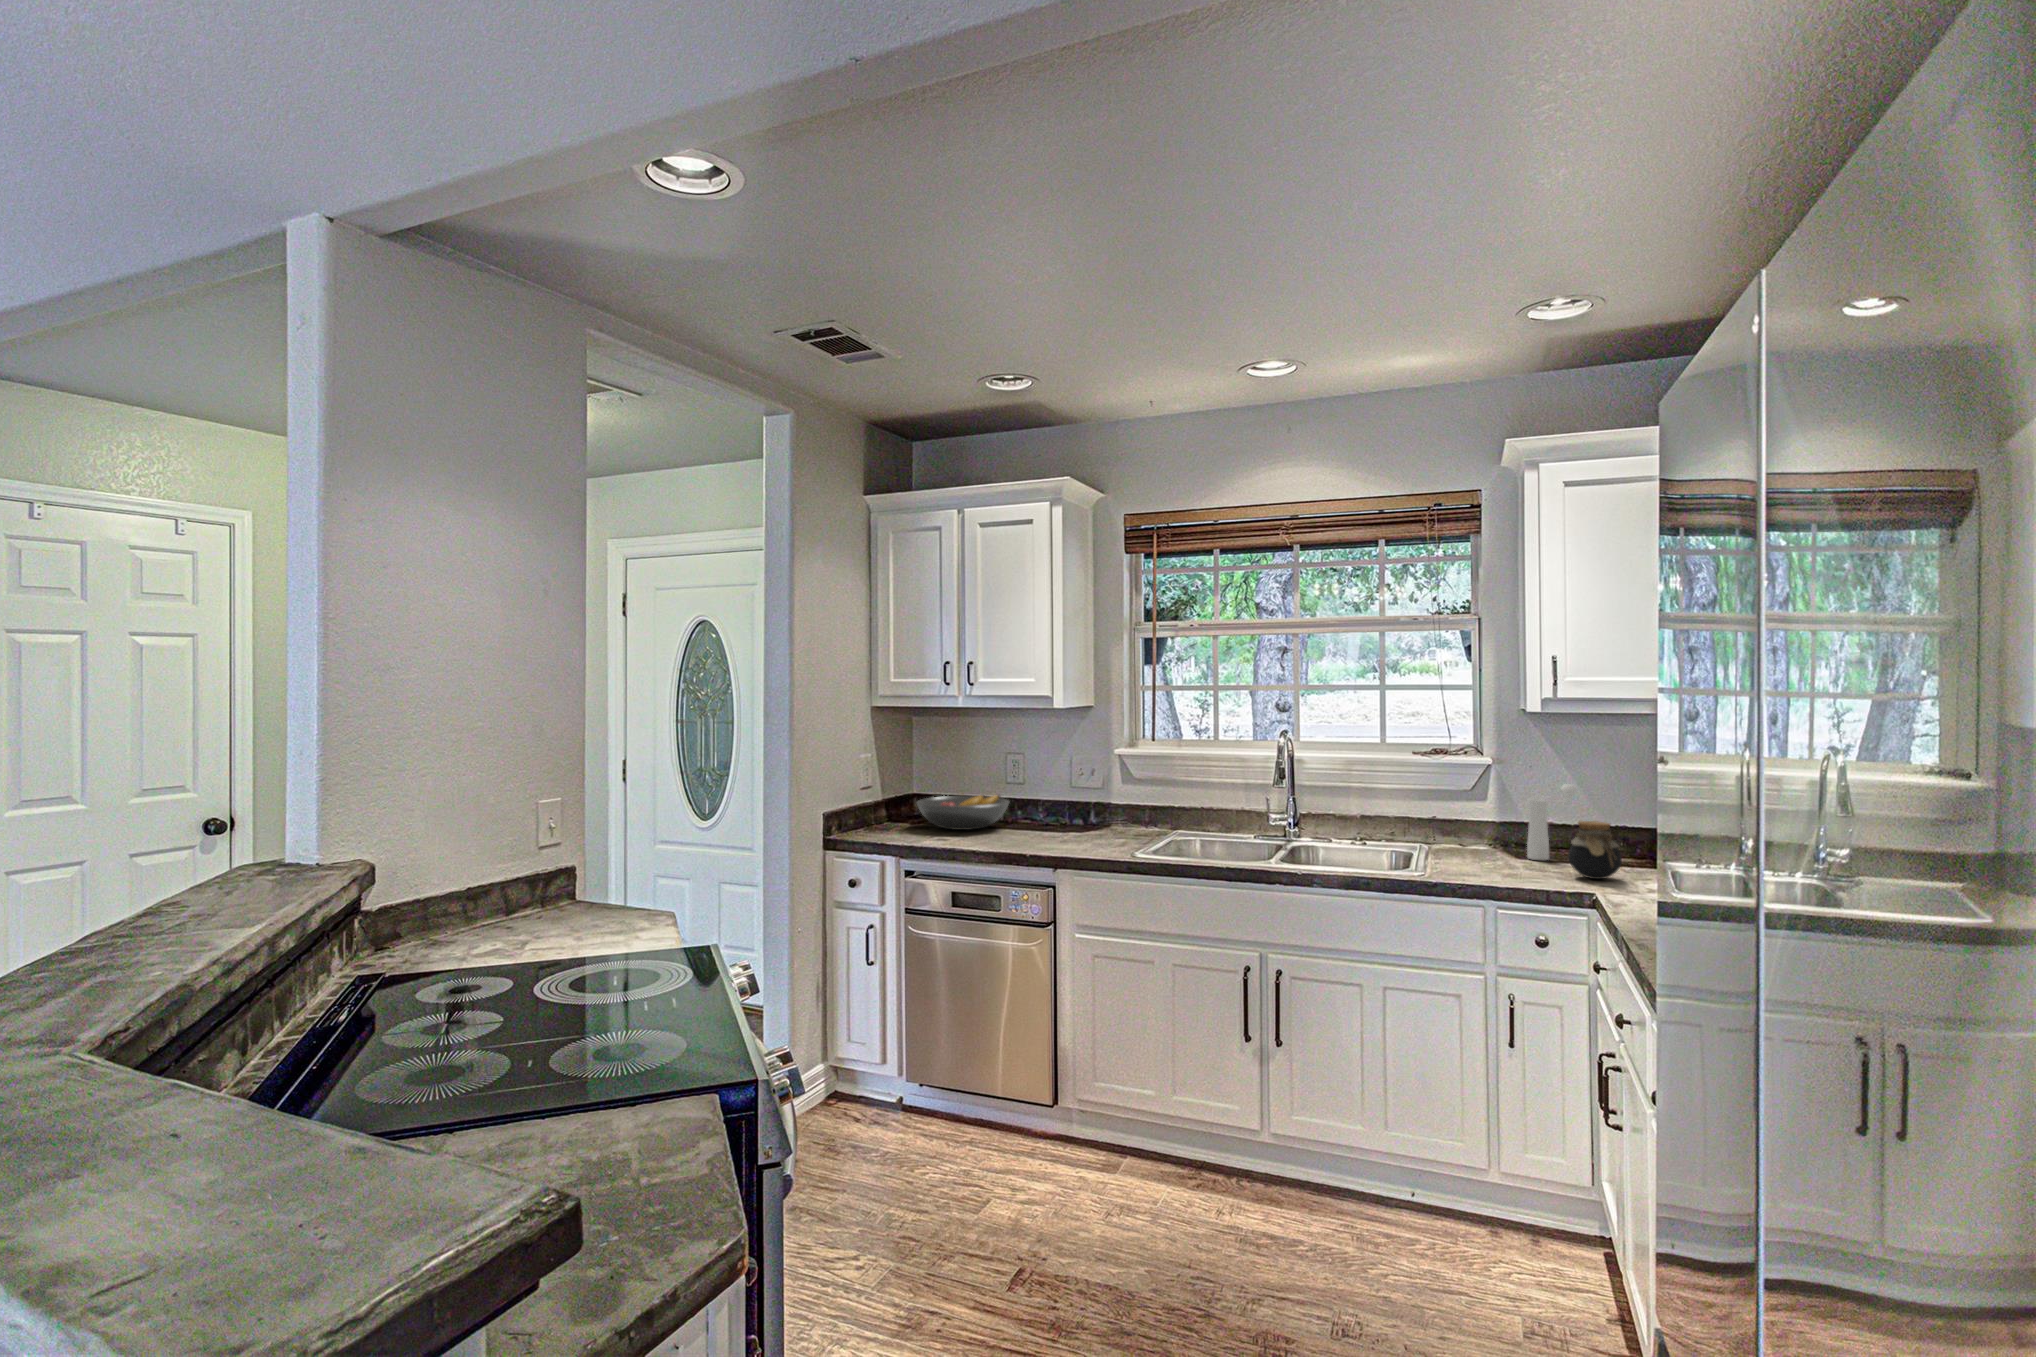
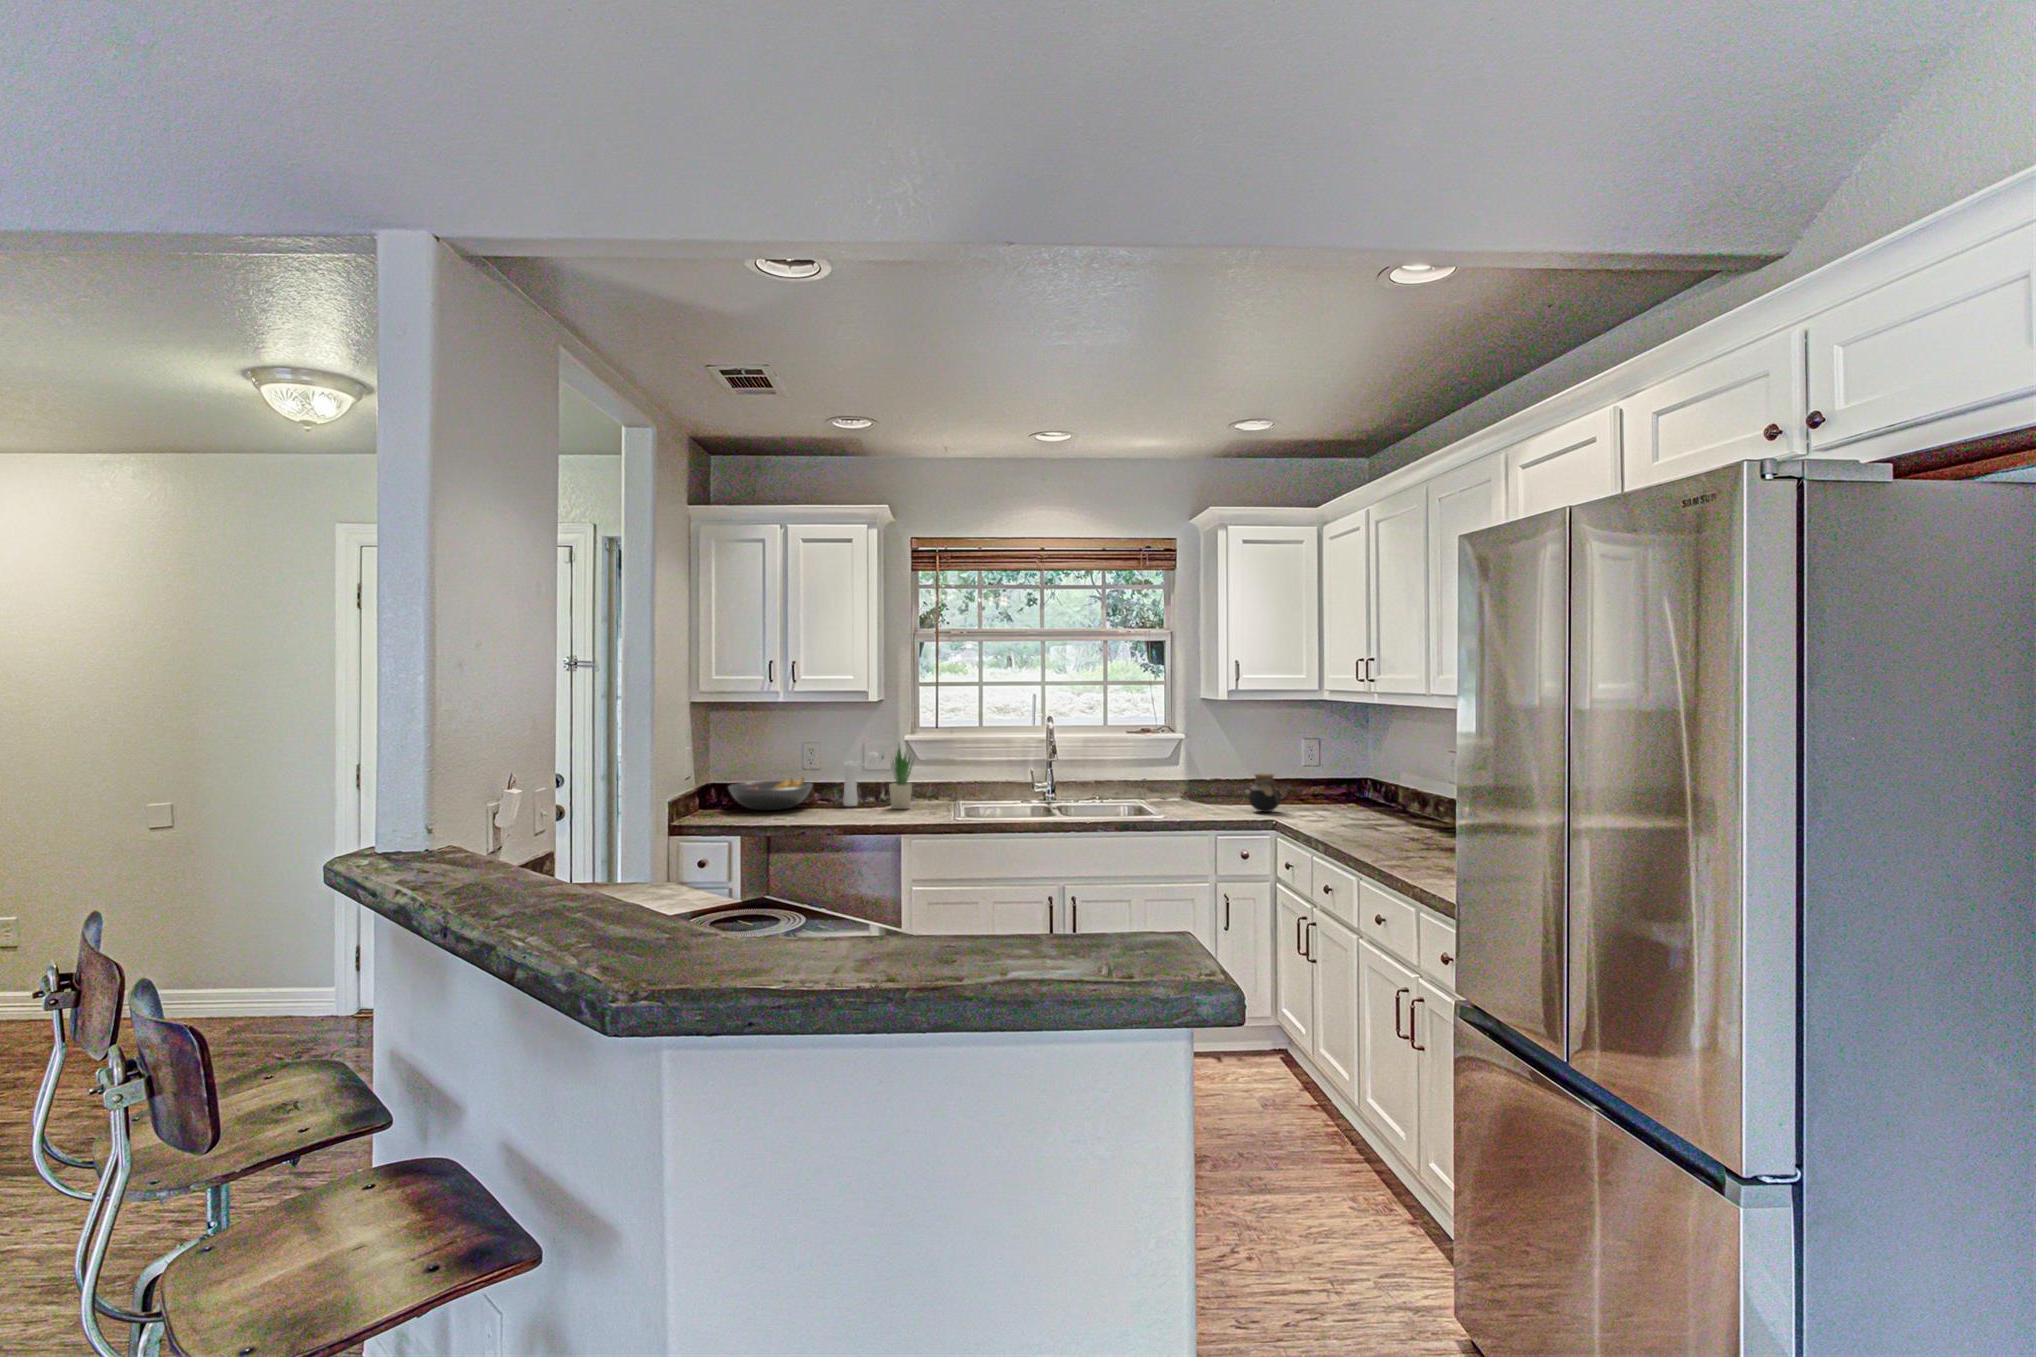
potted plant: none [1087,756,1121,838] -> present [889,745,913,809]
pepper mill: present [1527,784,1577,860] -> present [844,752,878,806]

